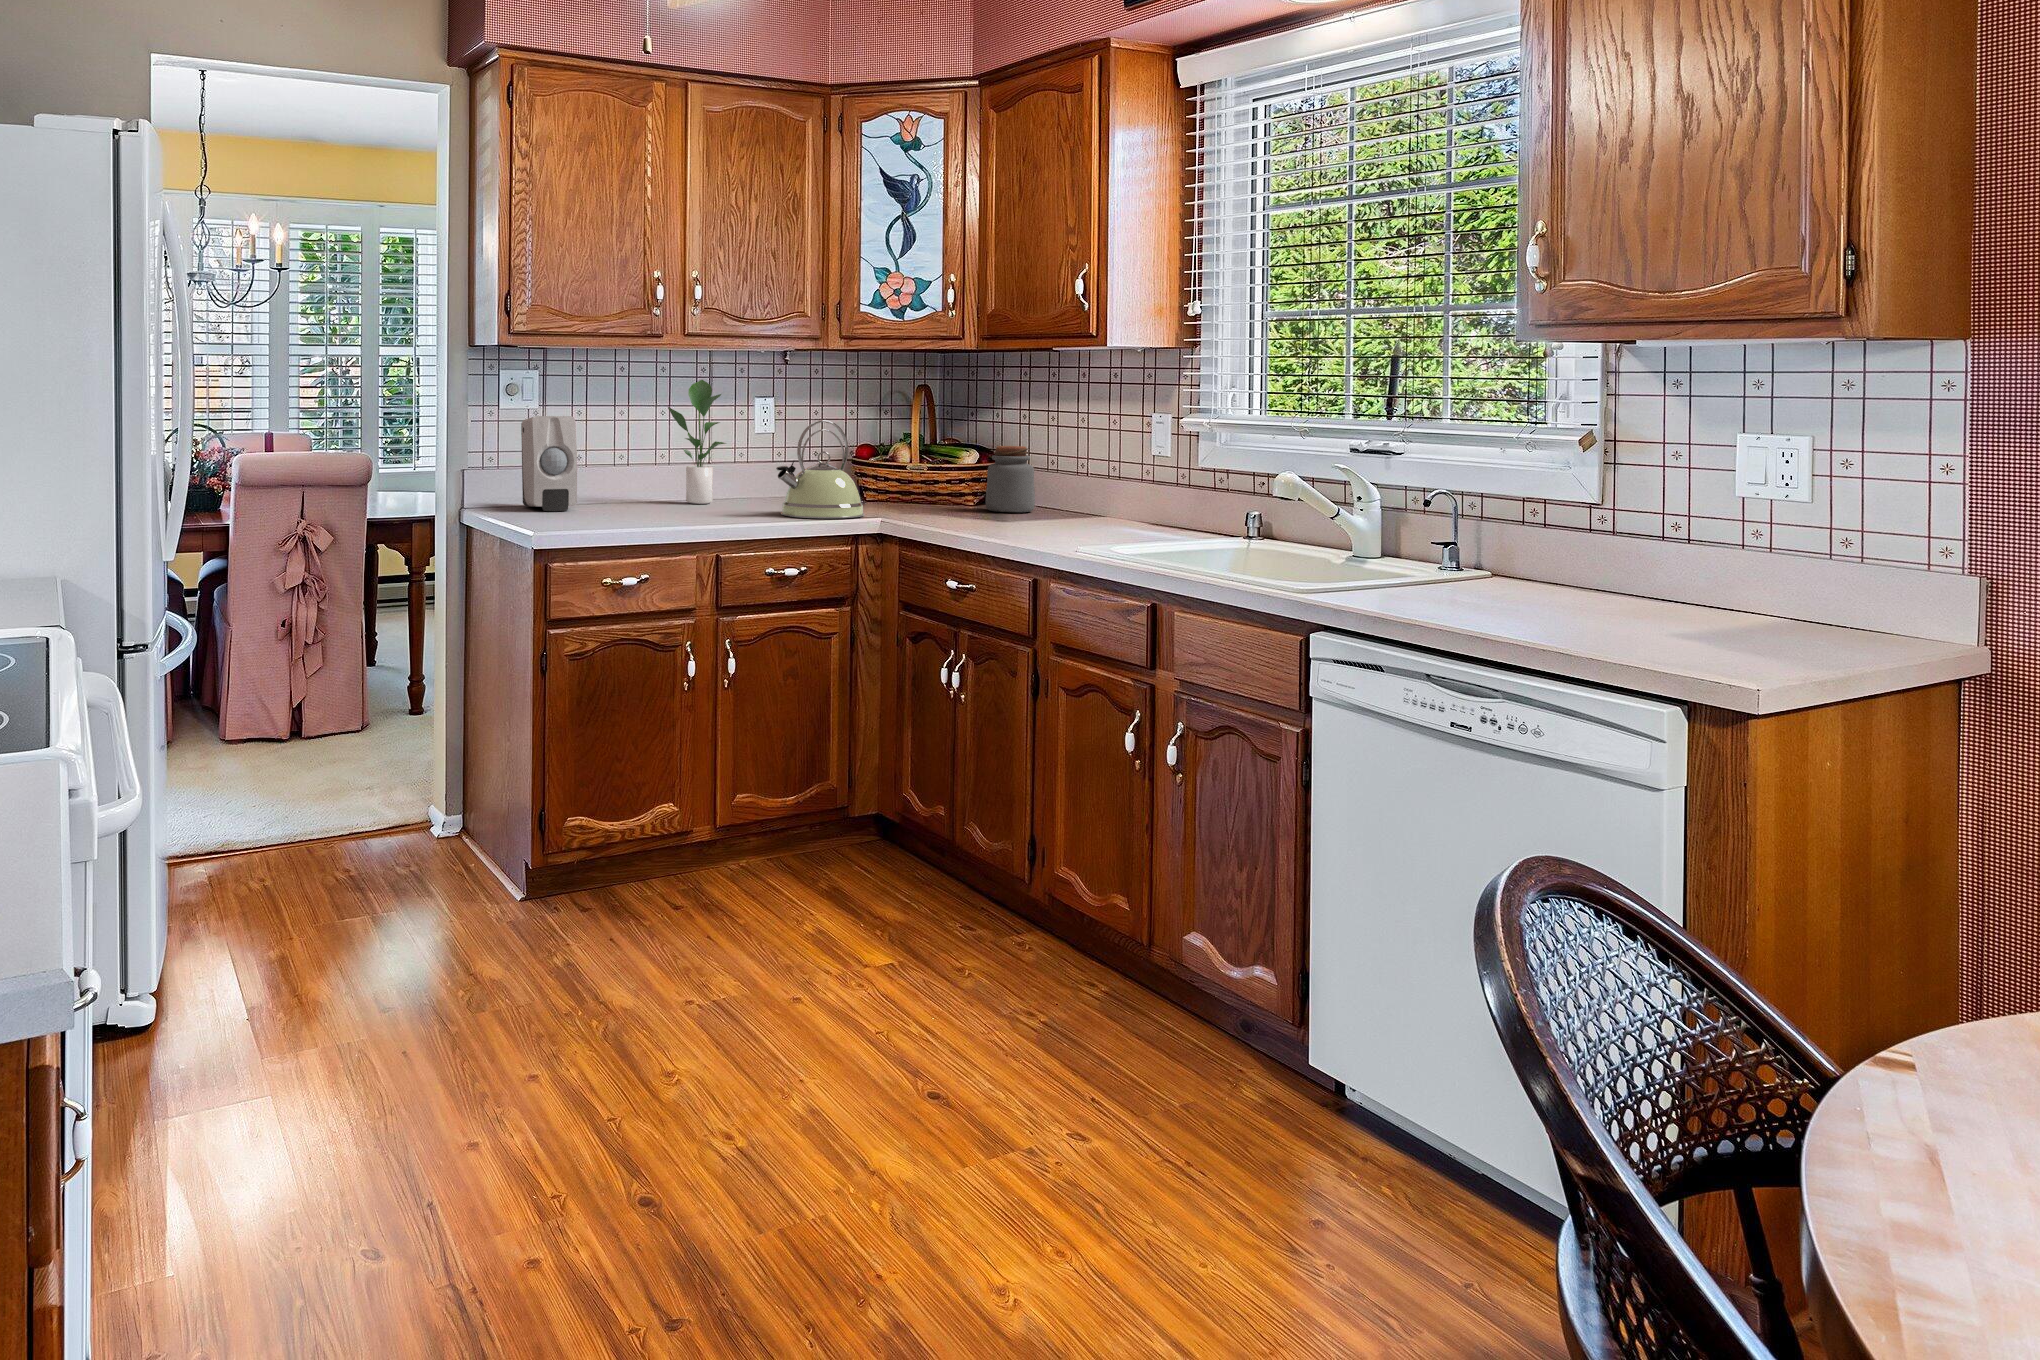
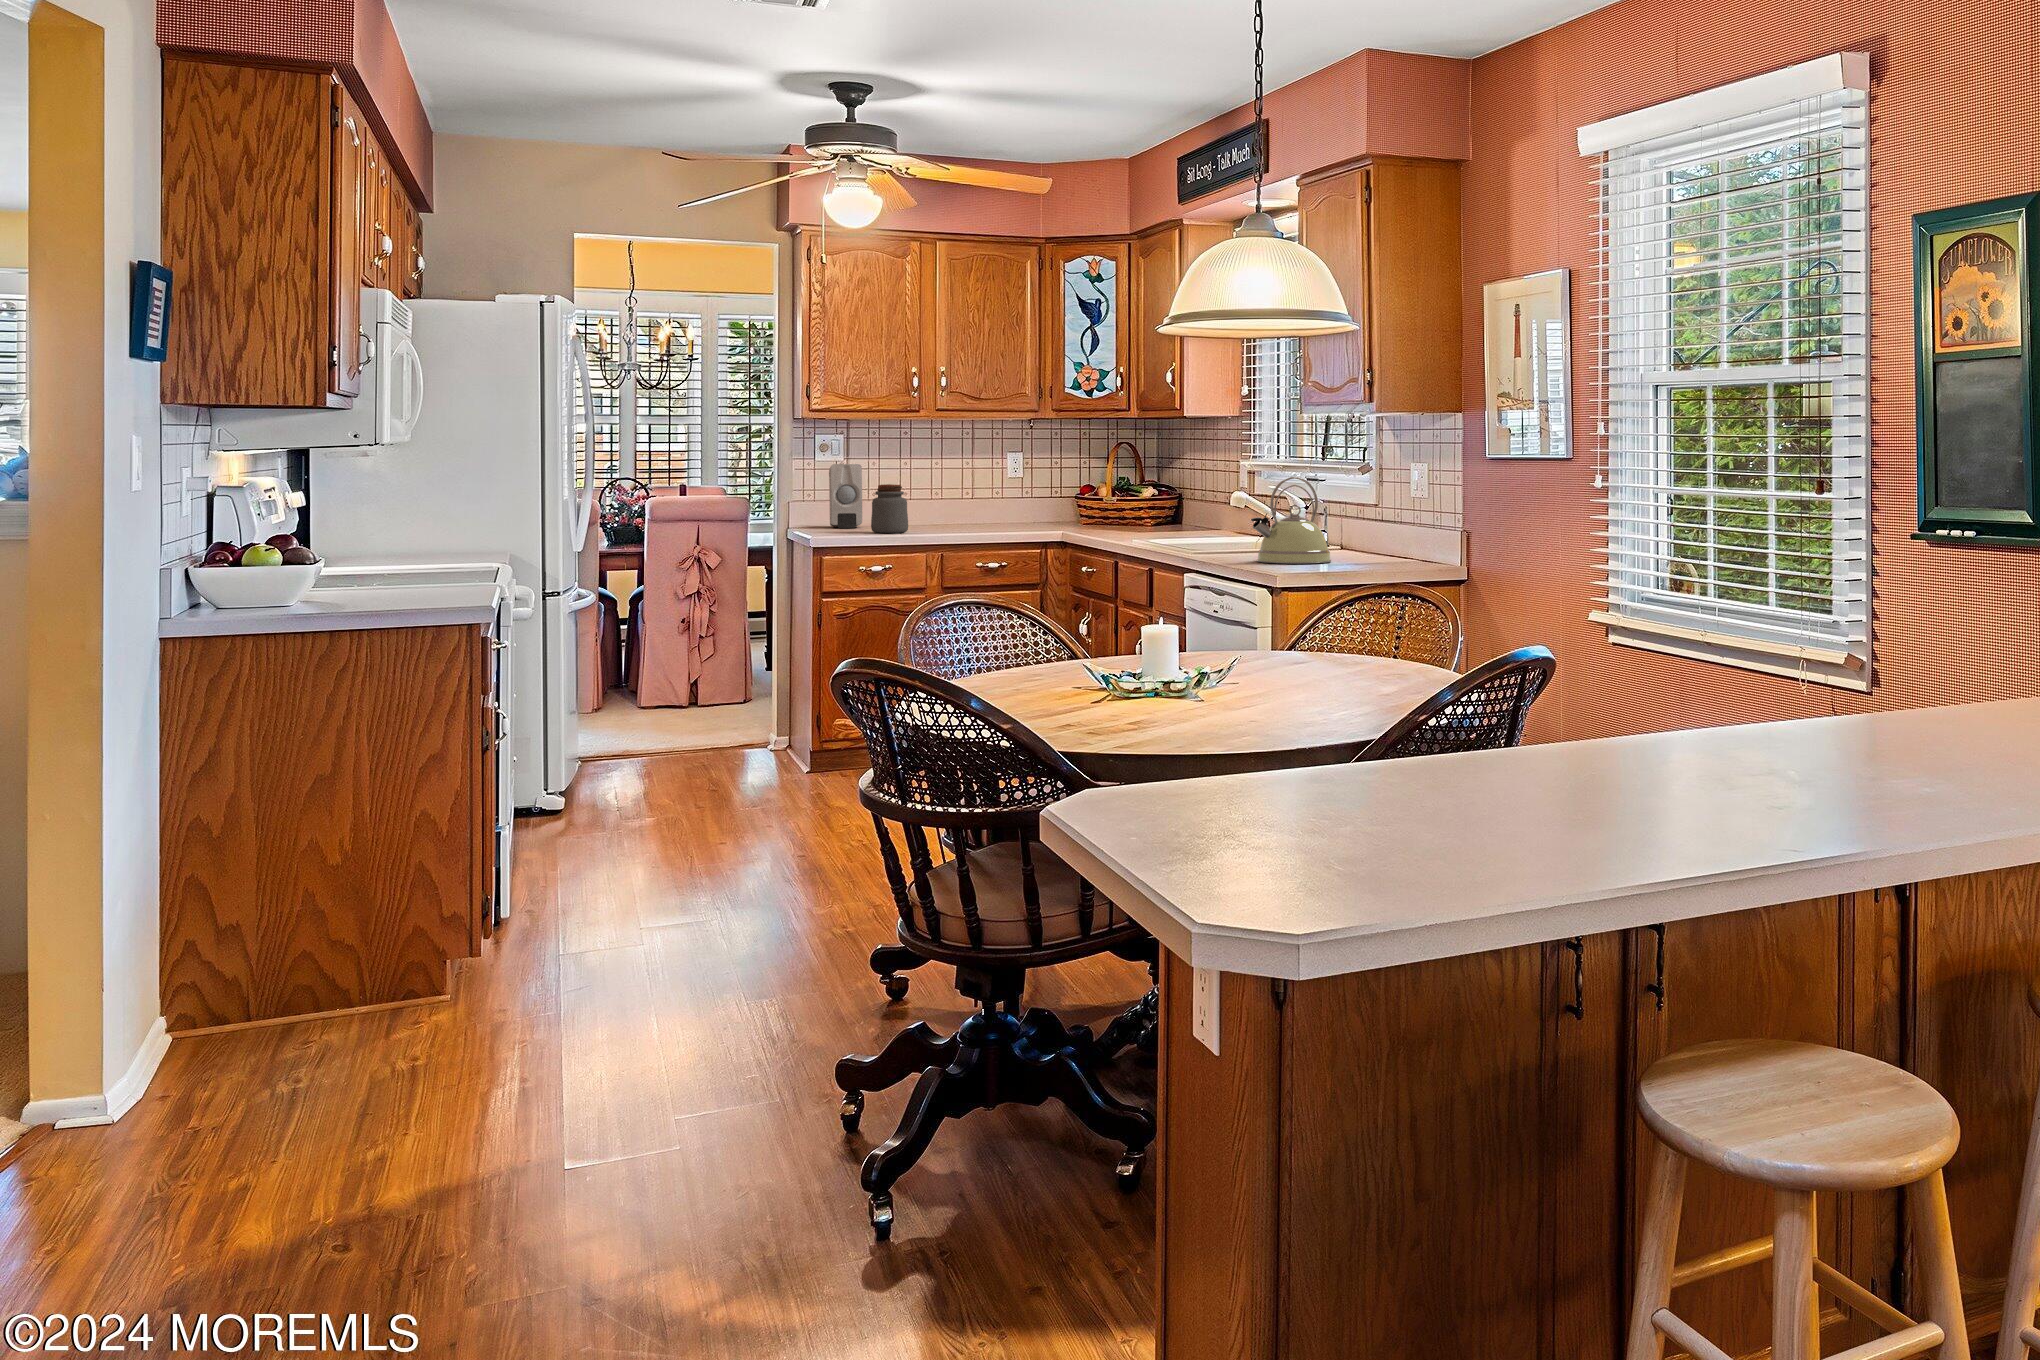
potted plant: present [668,380,726,504] -> none [935,440,978,526]
kettle: present [776,420,864,518] -> present [1251,477,1331,564]
jar: present [986,446,1035,512] -> present [871,484,908,533]

